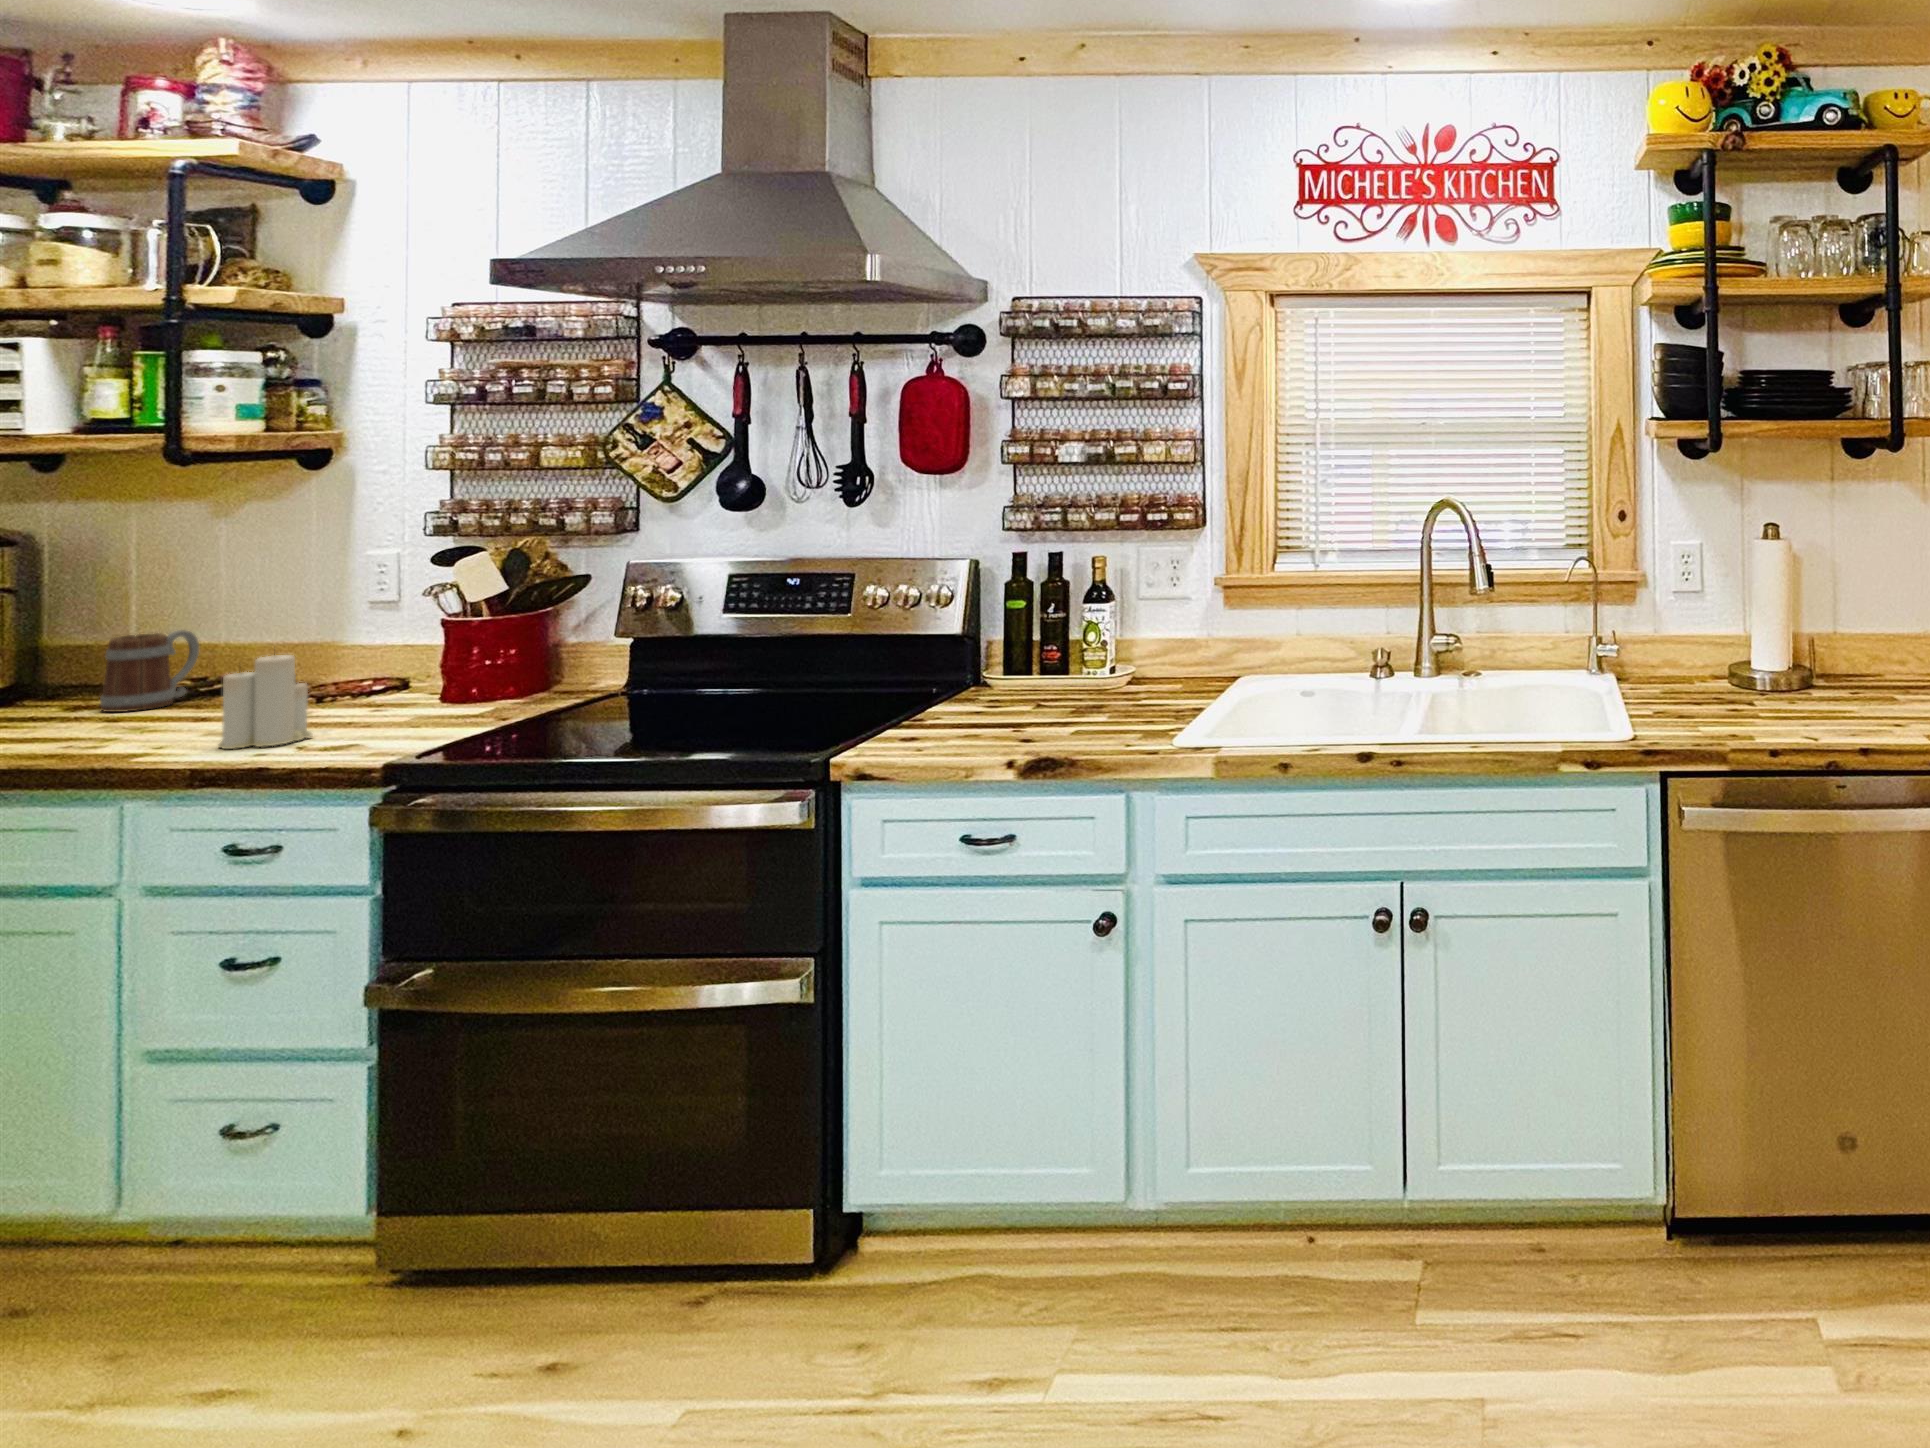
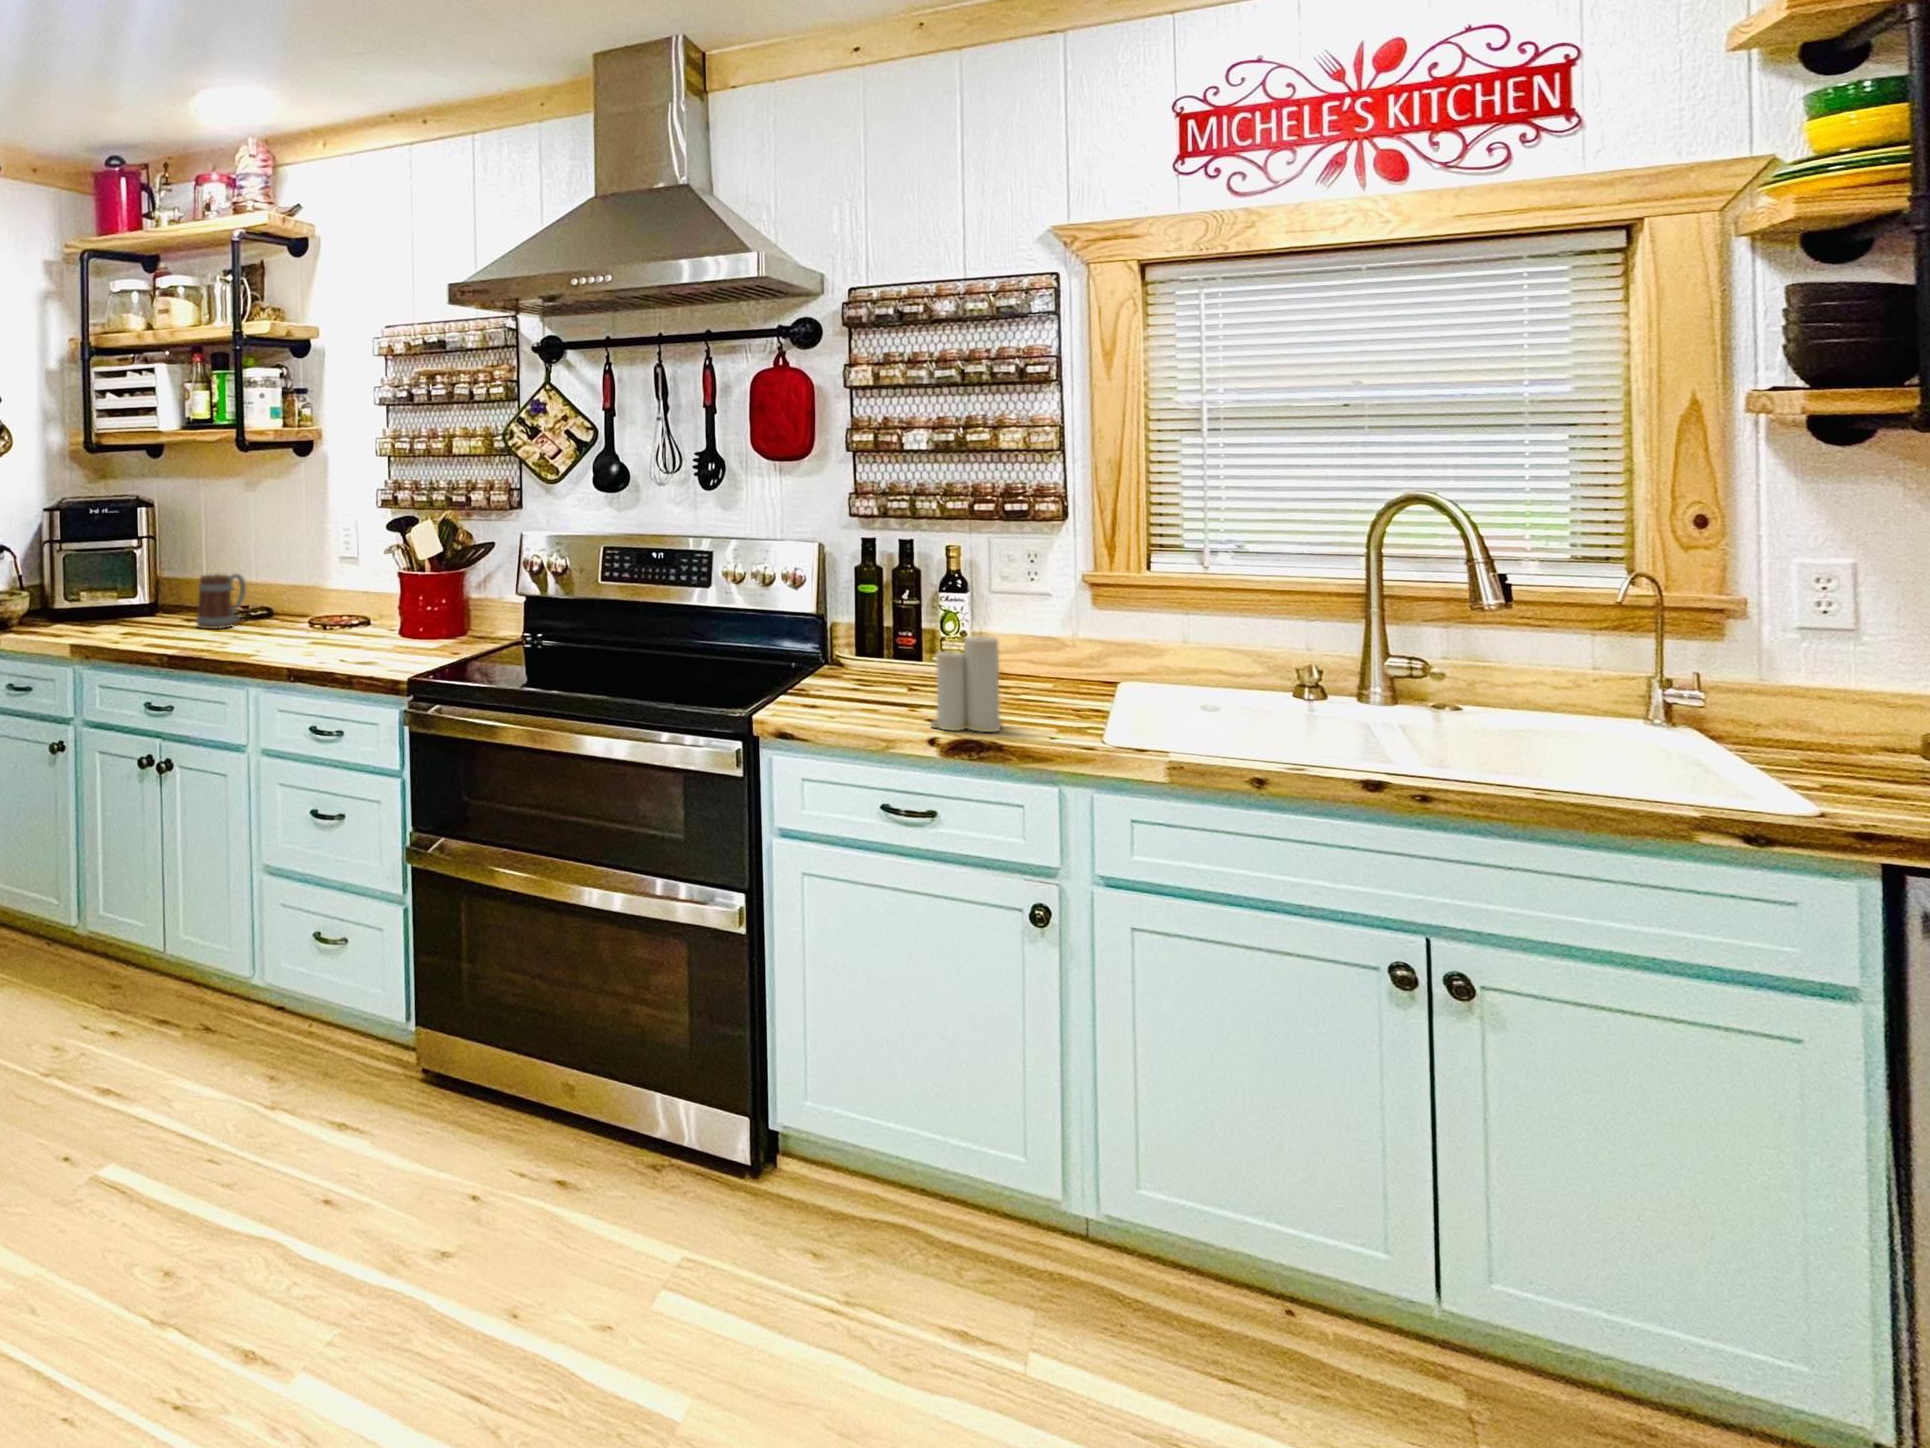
candle: present [219,655,312,749] -> present [931,636,1002,732]

